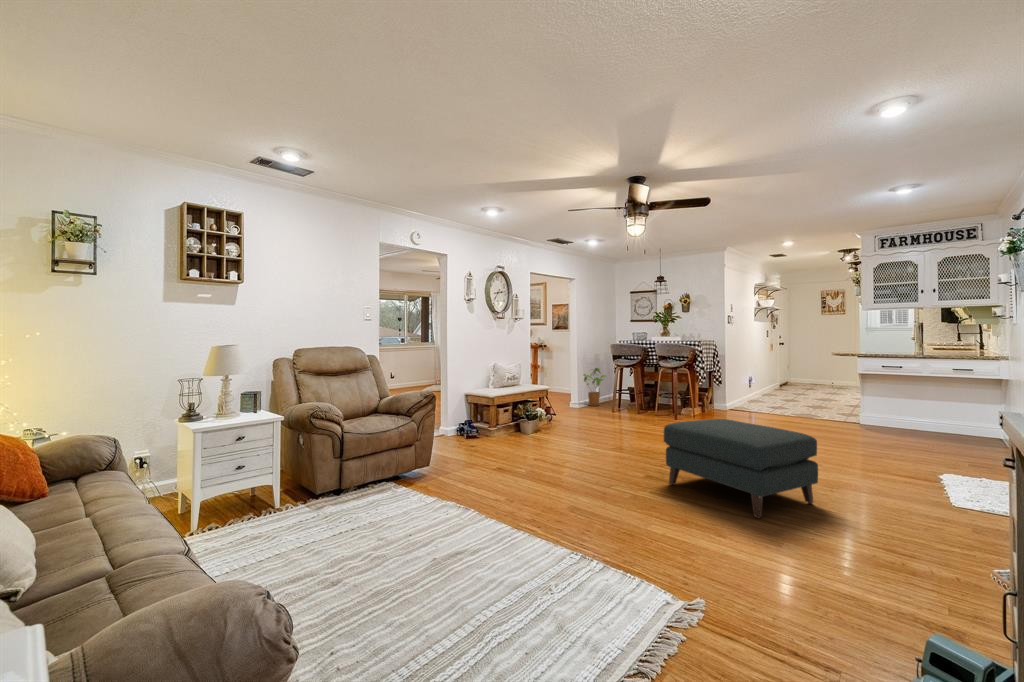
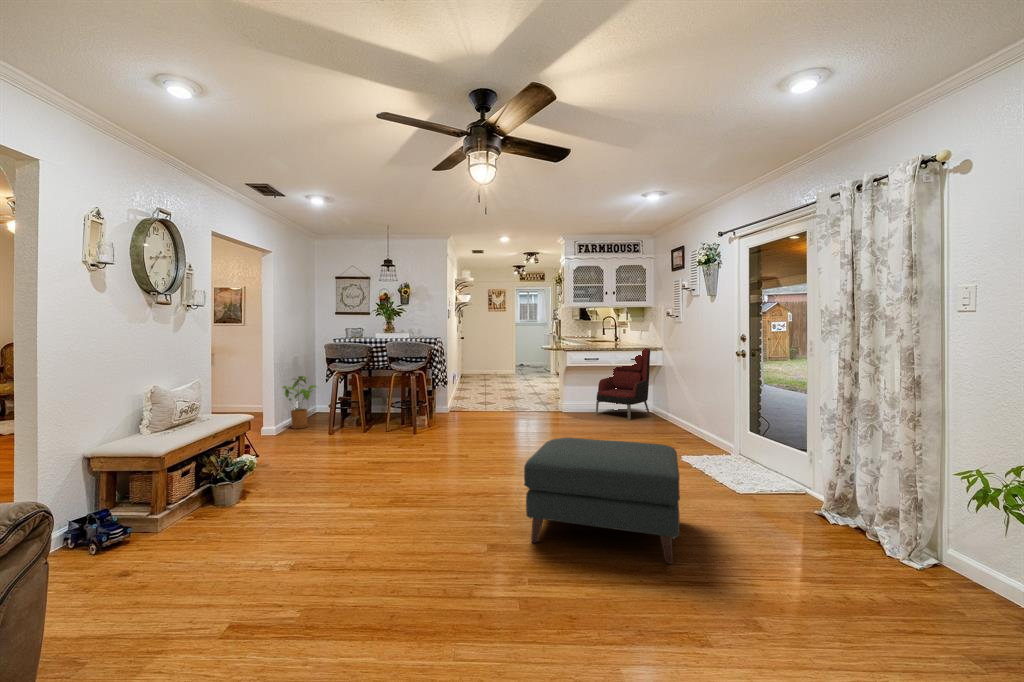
armchair: none [893,356,986,443] -> present [596,348,650,420]

